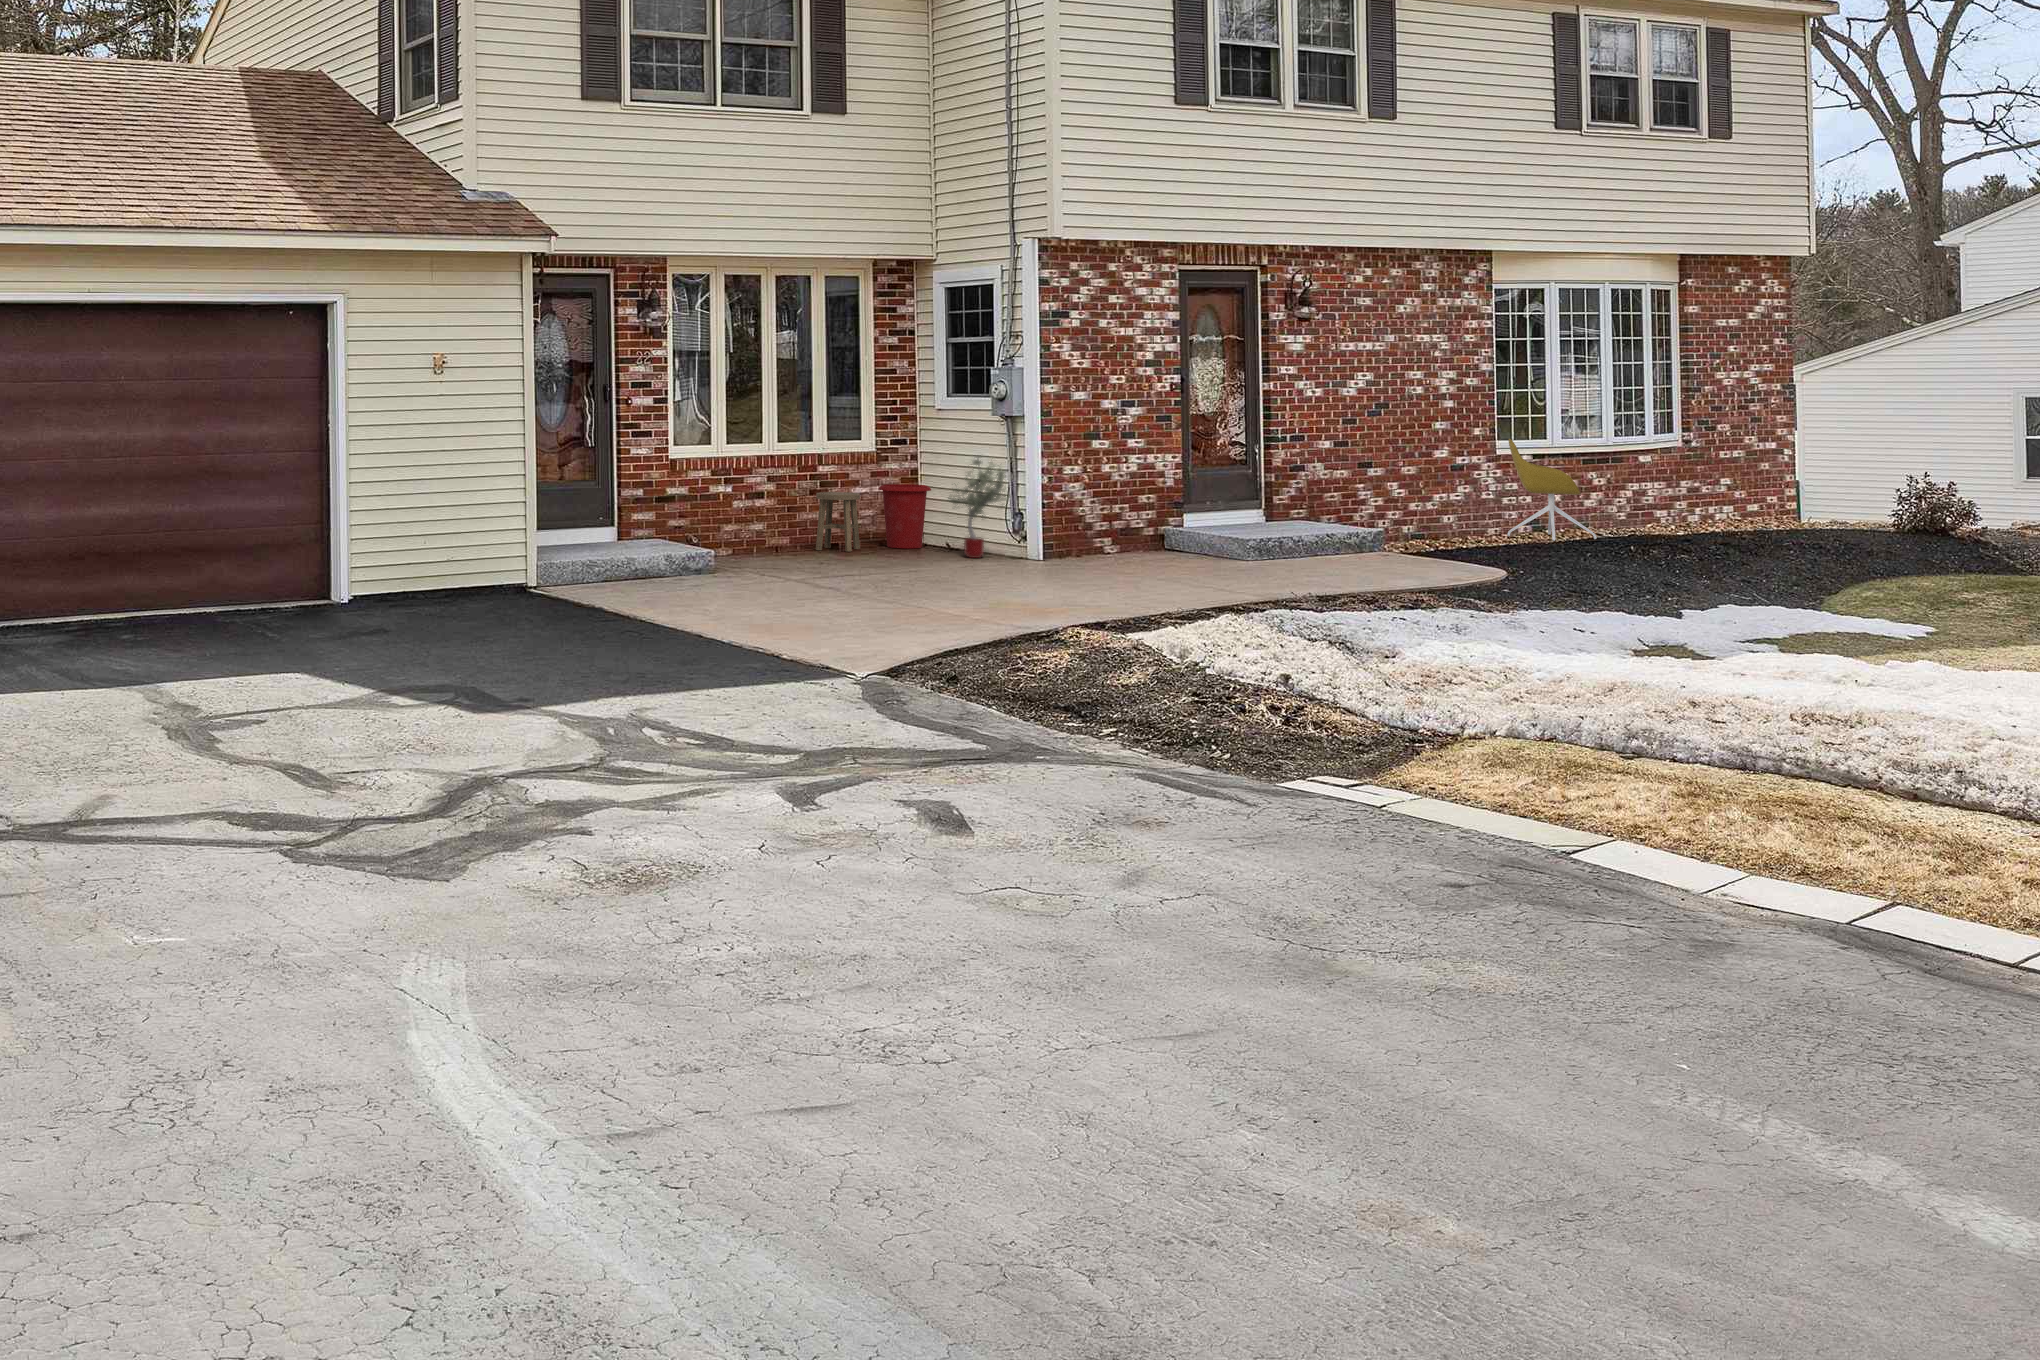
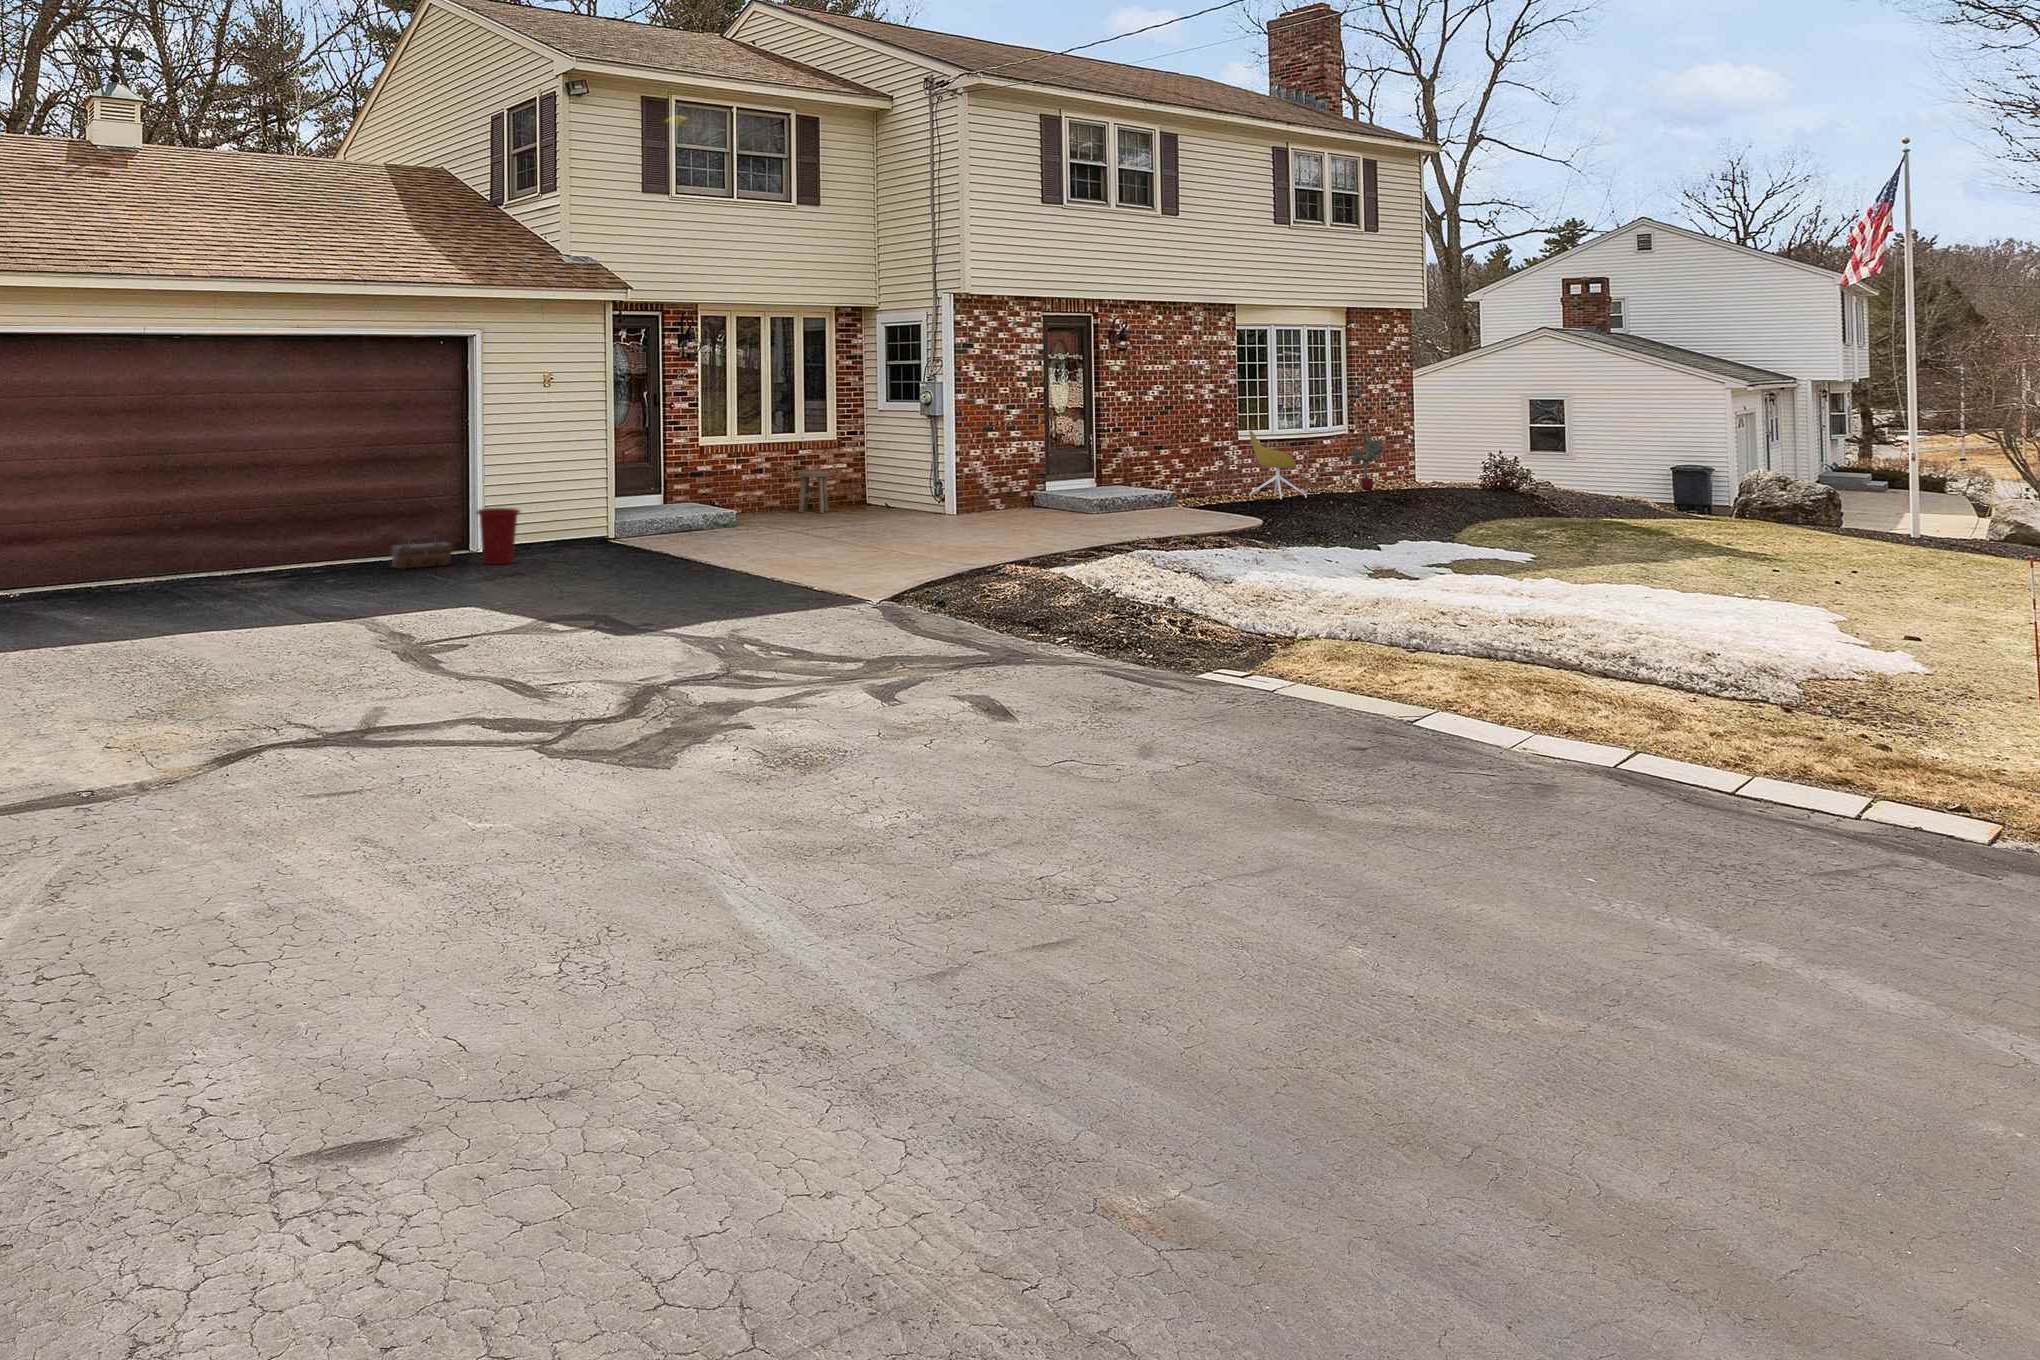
potted tree: present [948,455,1008,558] -> present [1347,431,1385,490]
waste bin: present [878,484,931,548] -> present [477,508,520,564]
toolbox: none [224,574,310,618] -> present [391,536,452,569]

